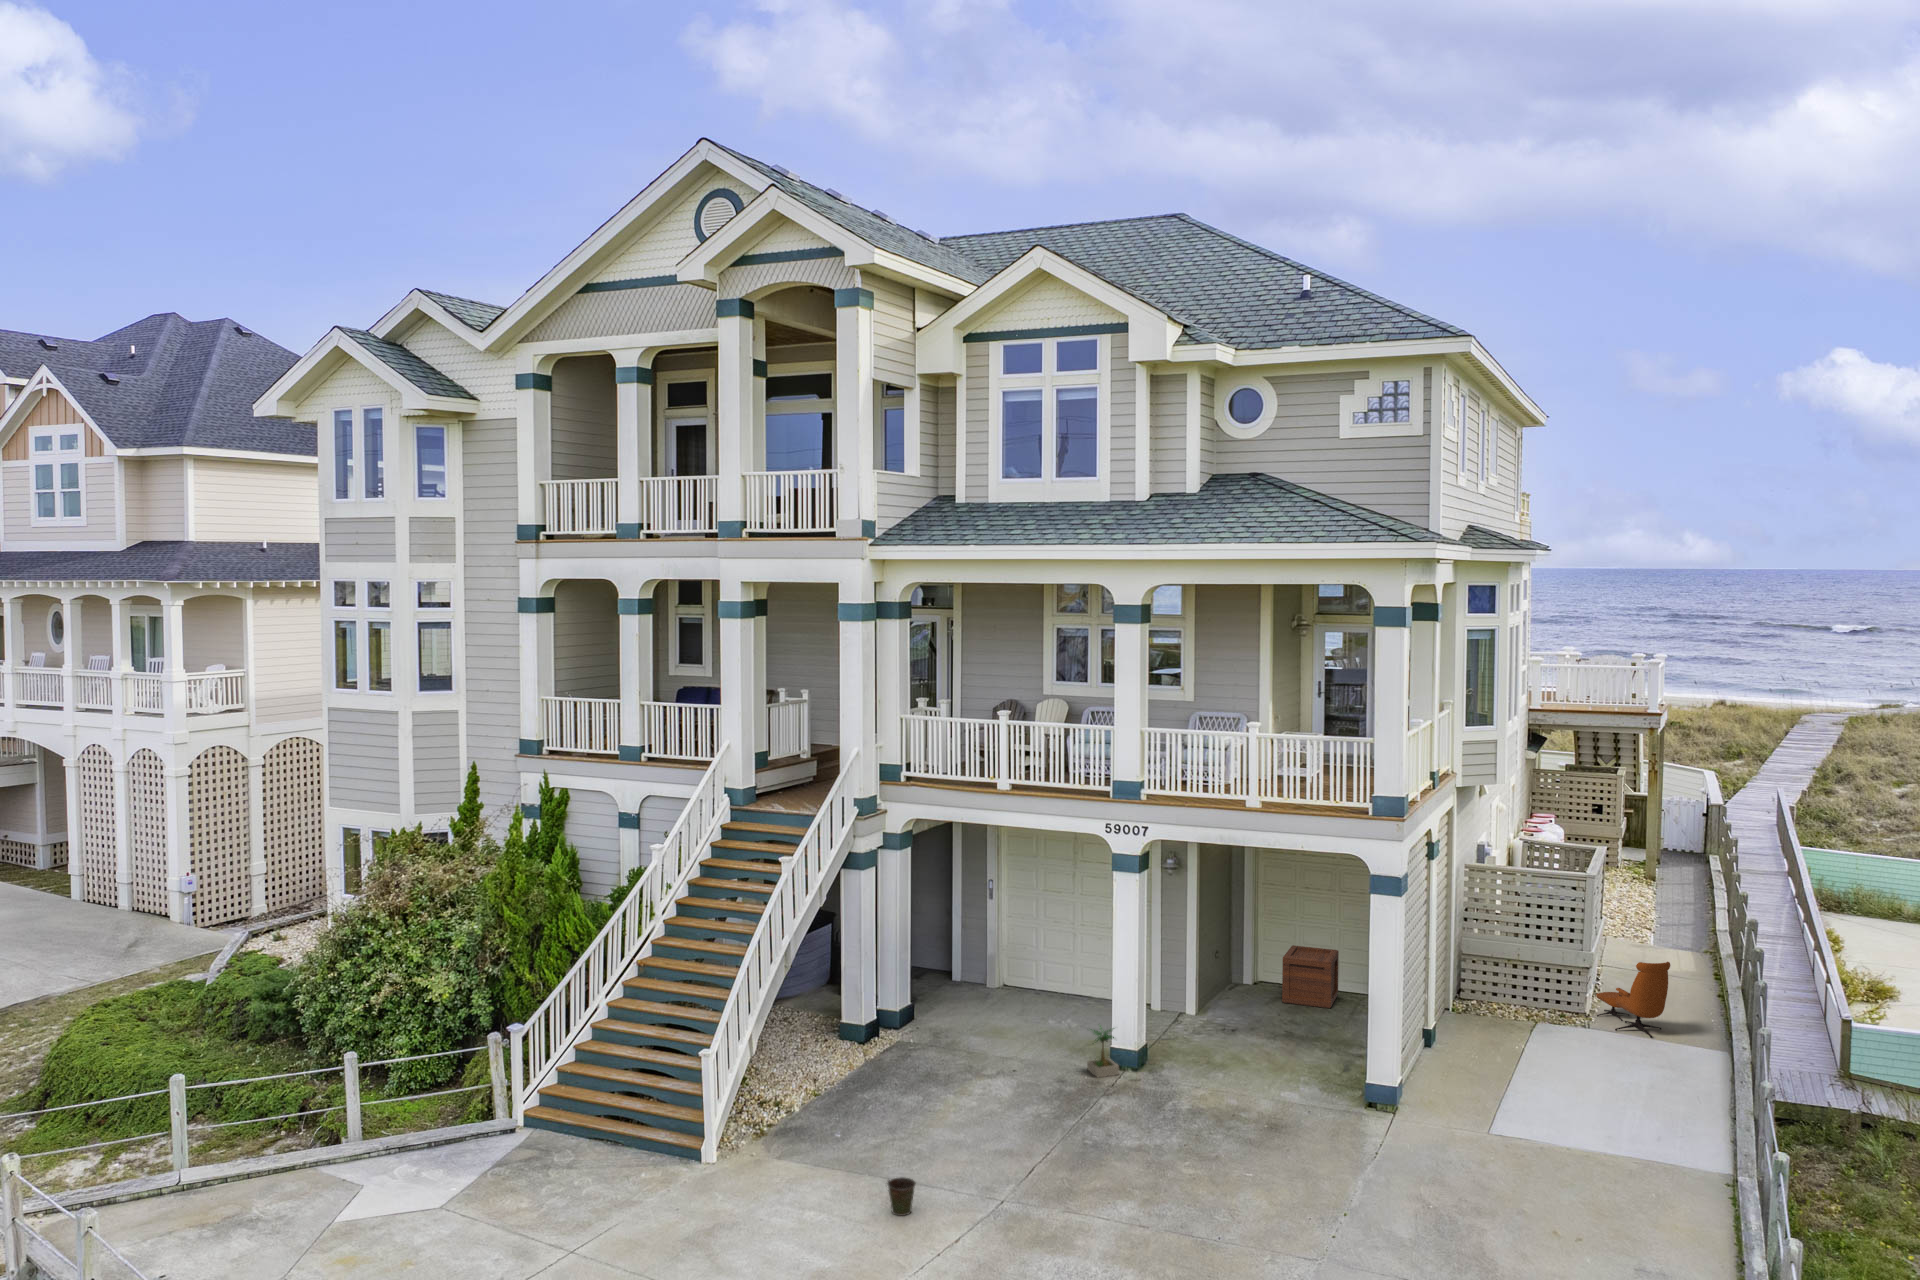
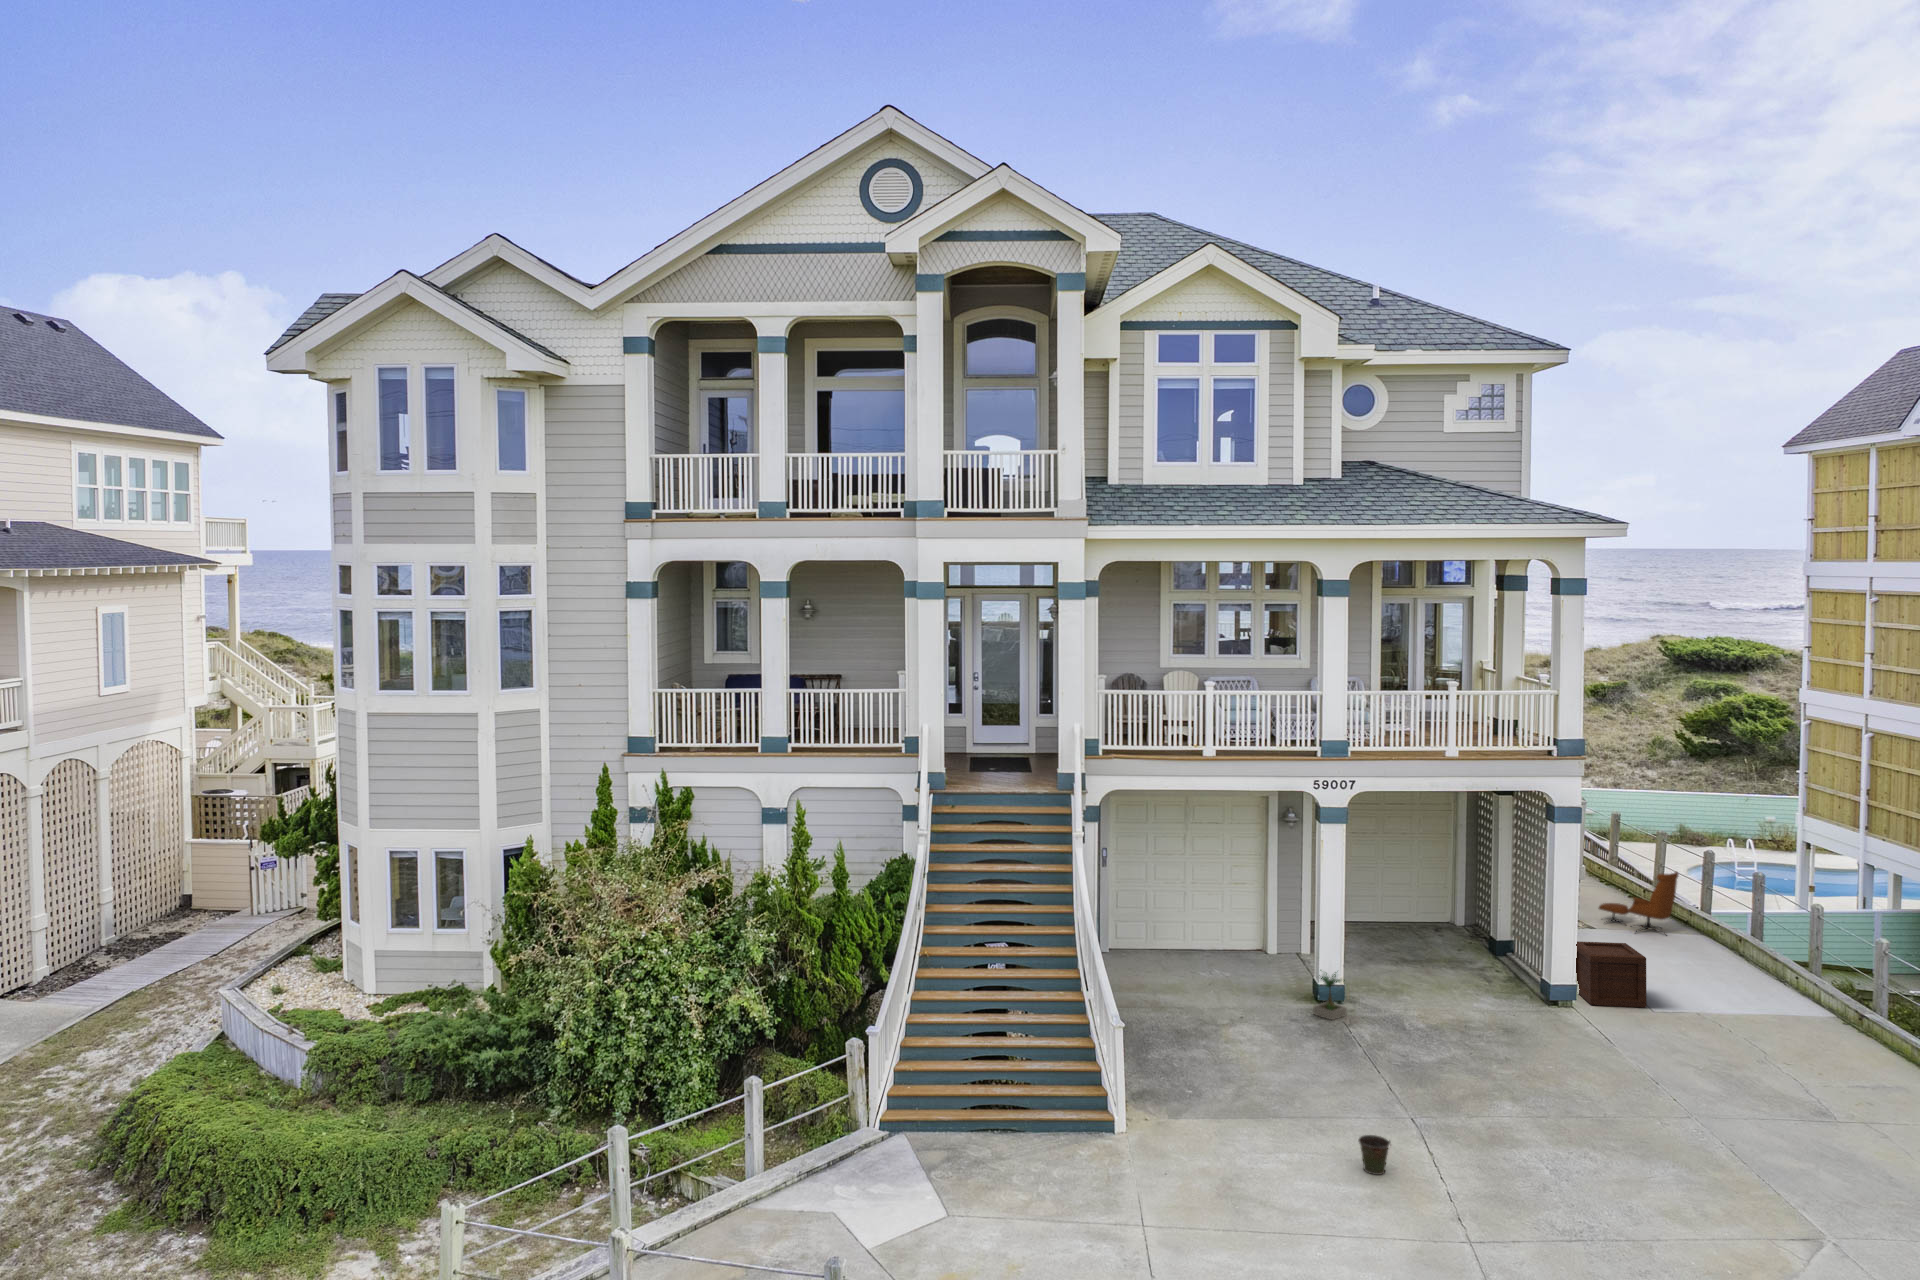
wooden crate: present [1282,945,1339,1008] -> present [1576,941,1646,1008]

